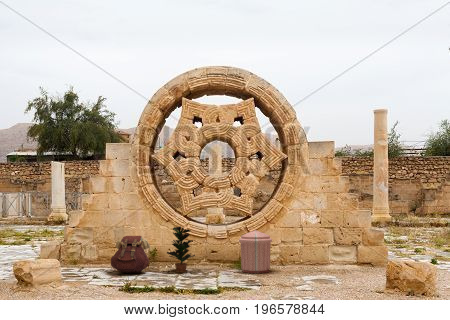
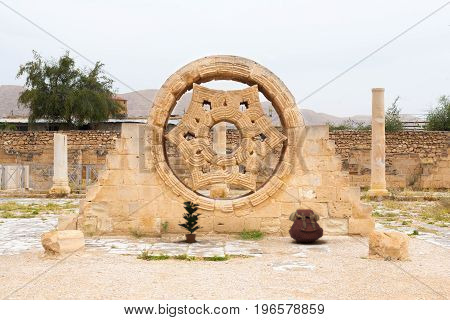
trash can: present [239,230,272,273] -> none [243,205,273,243]
backpack: present [111,236,150,273] -> present [289,209,323,243]

